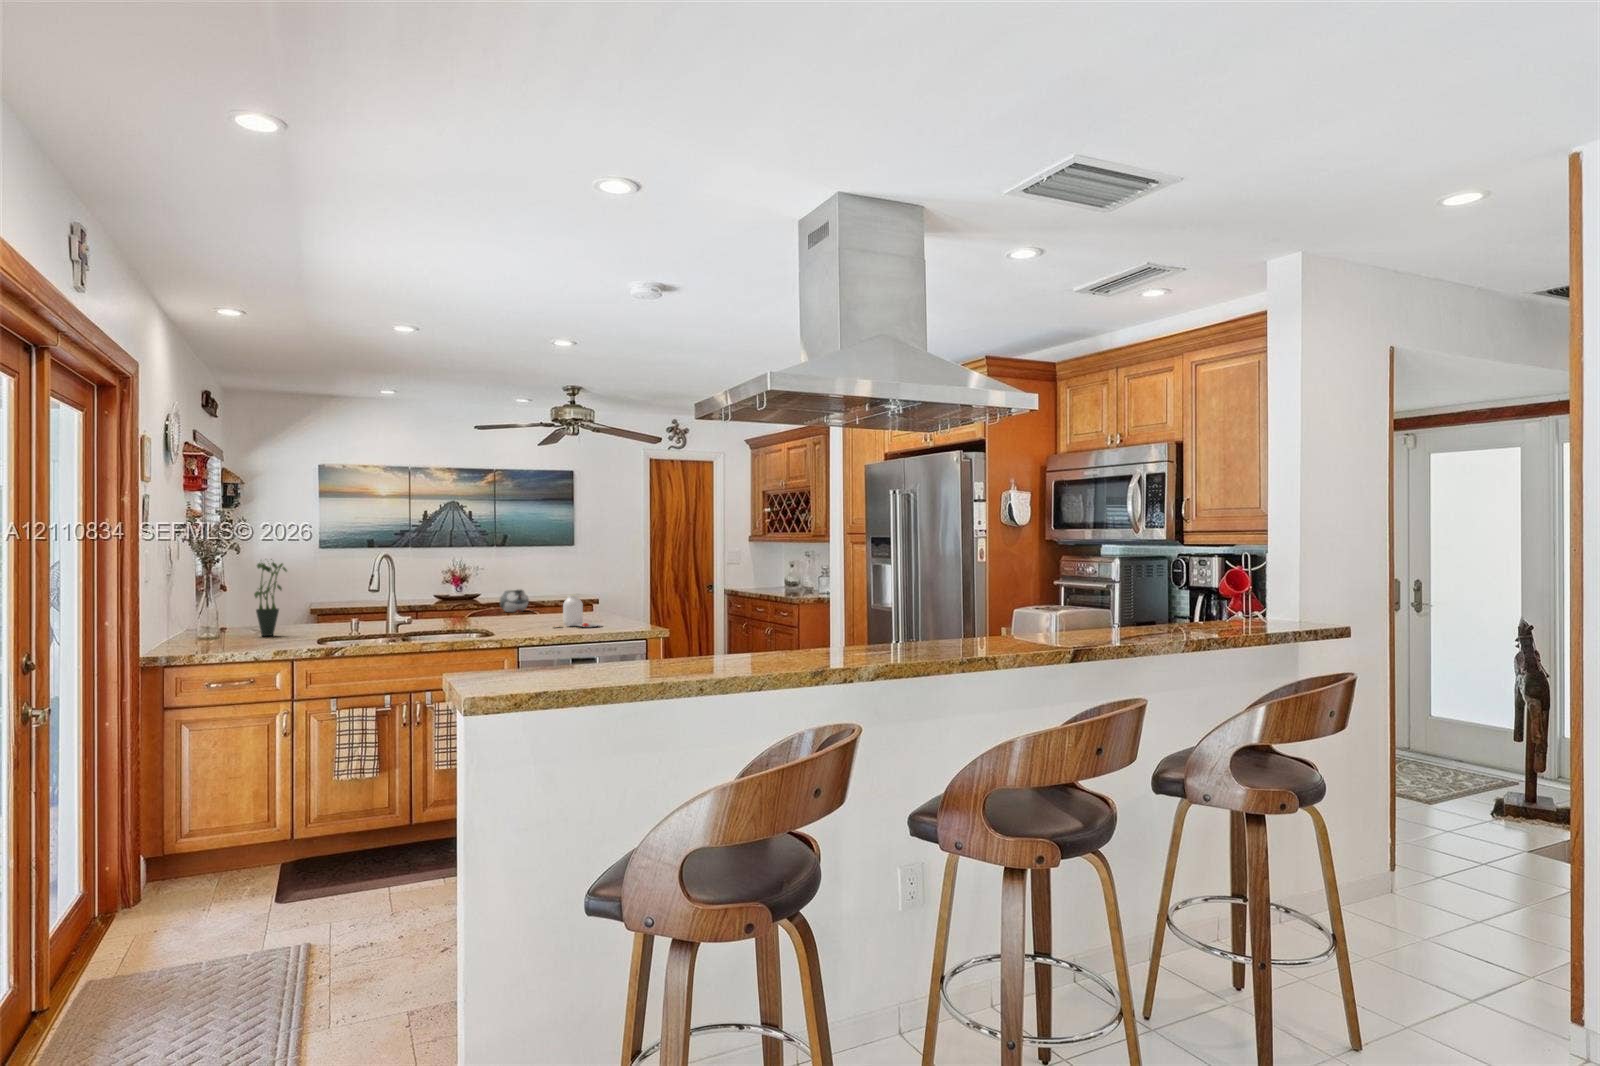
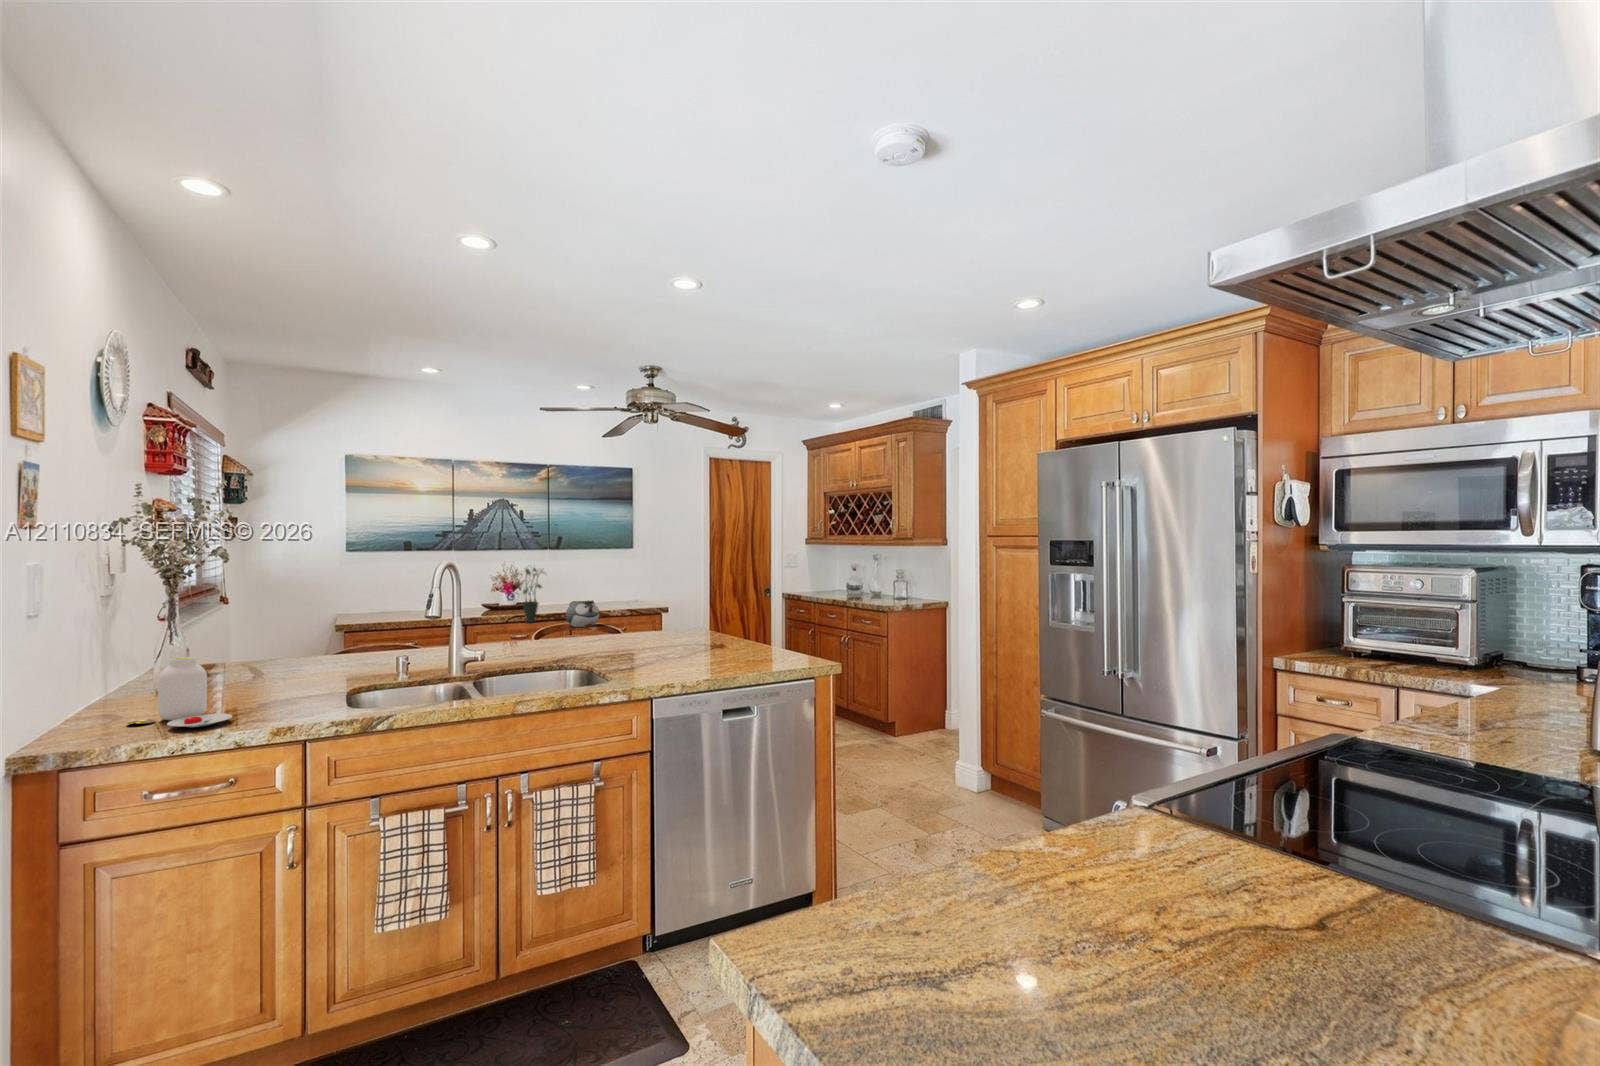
potted plant: present [254,559,287,636] -> present [523,568,543,623]
jar: present [563,595,600,628] -> present [127,657,232,727]

